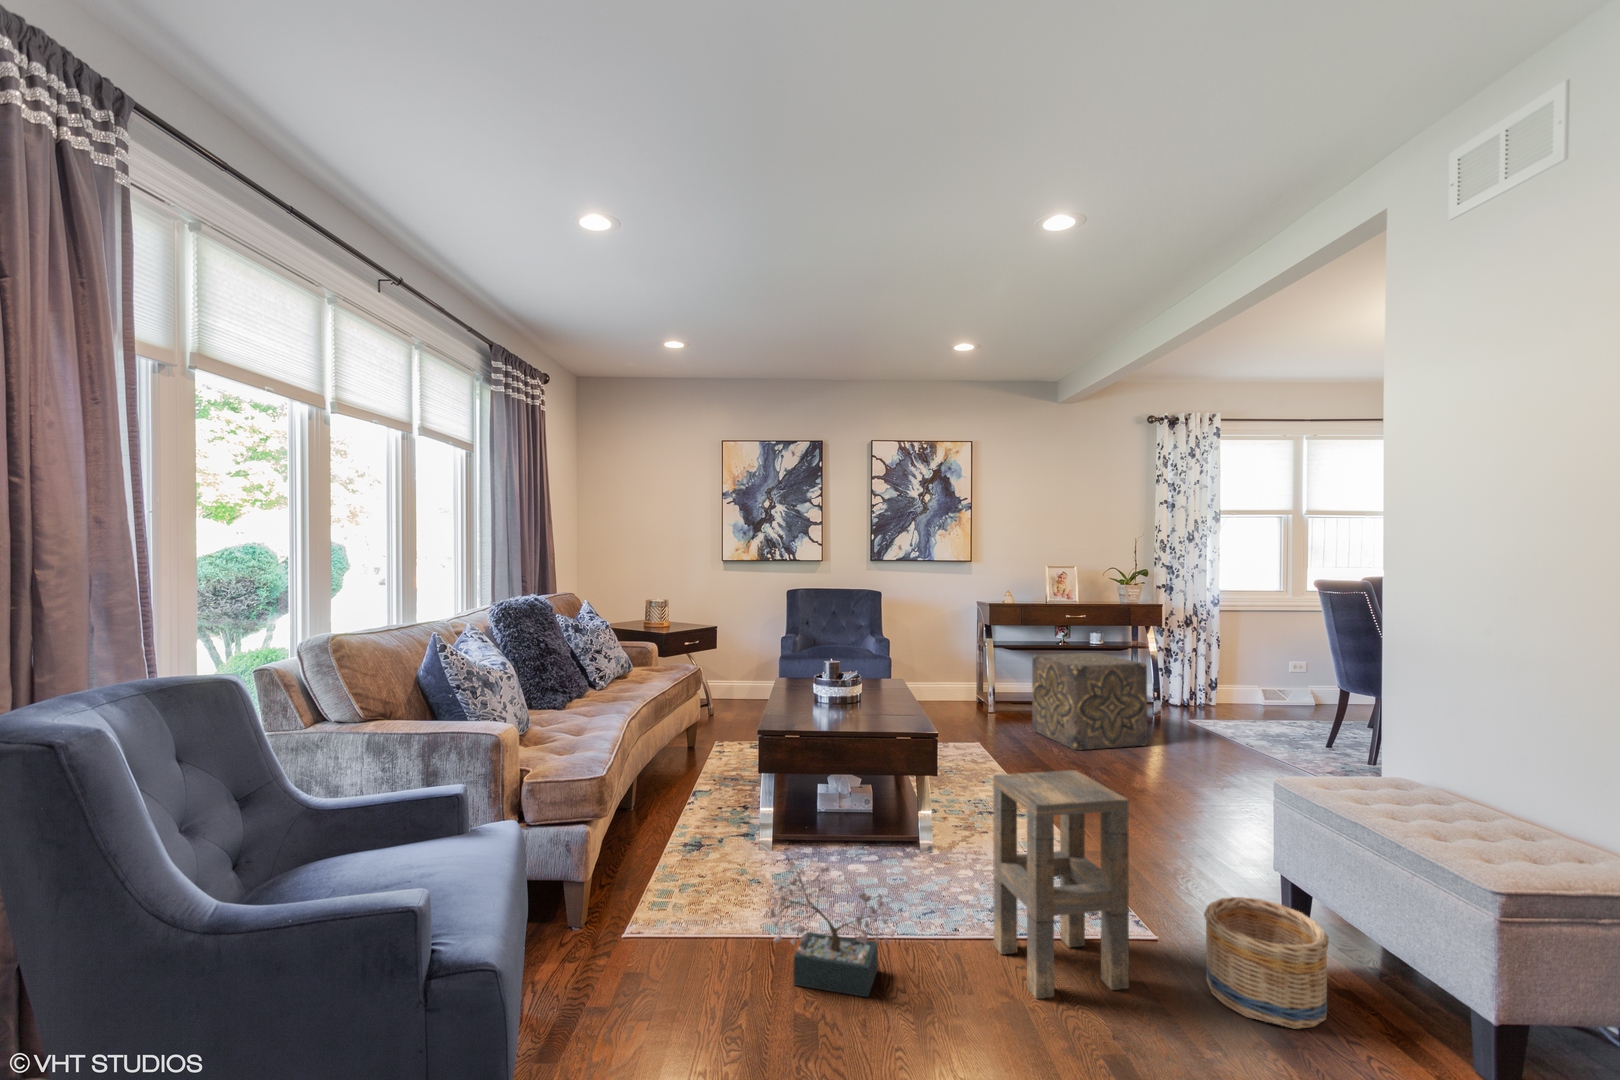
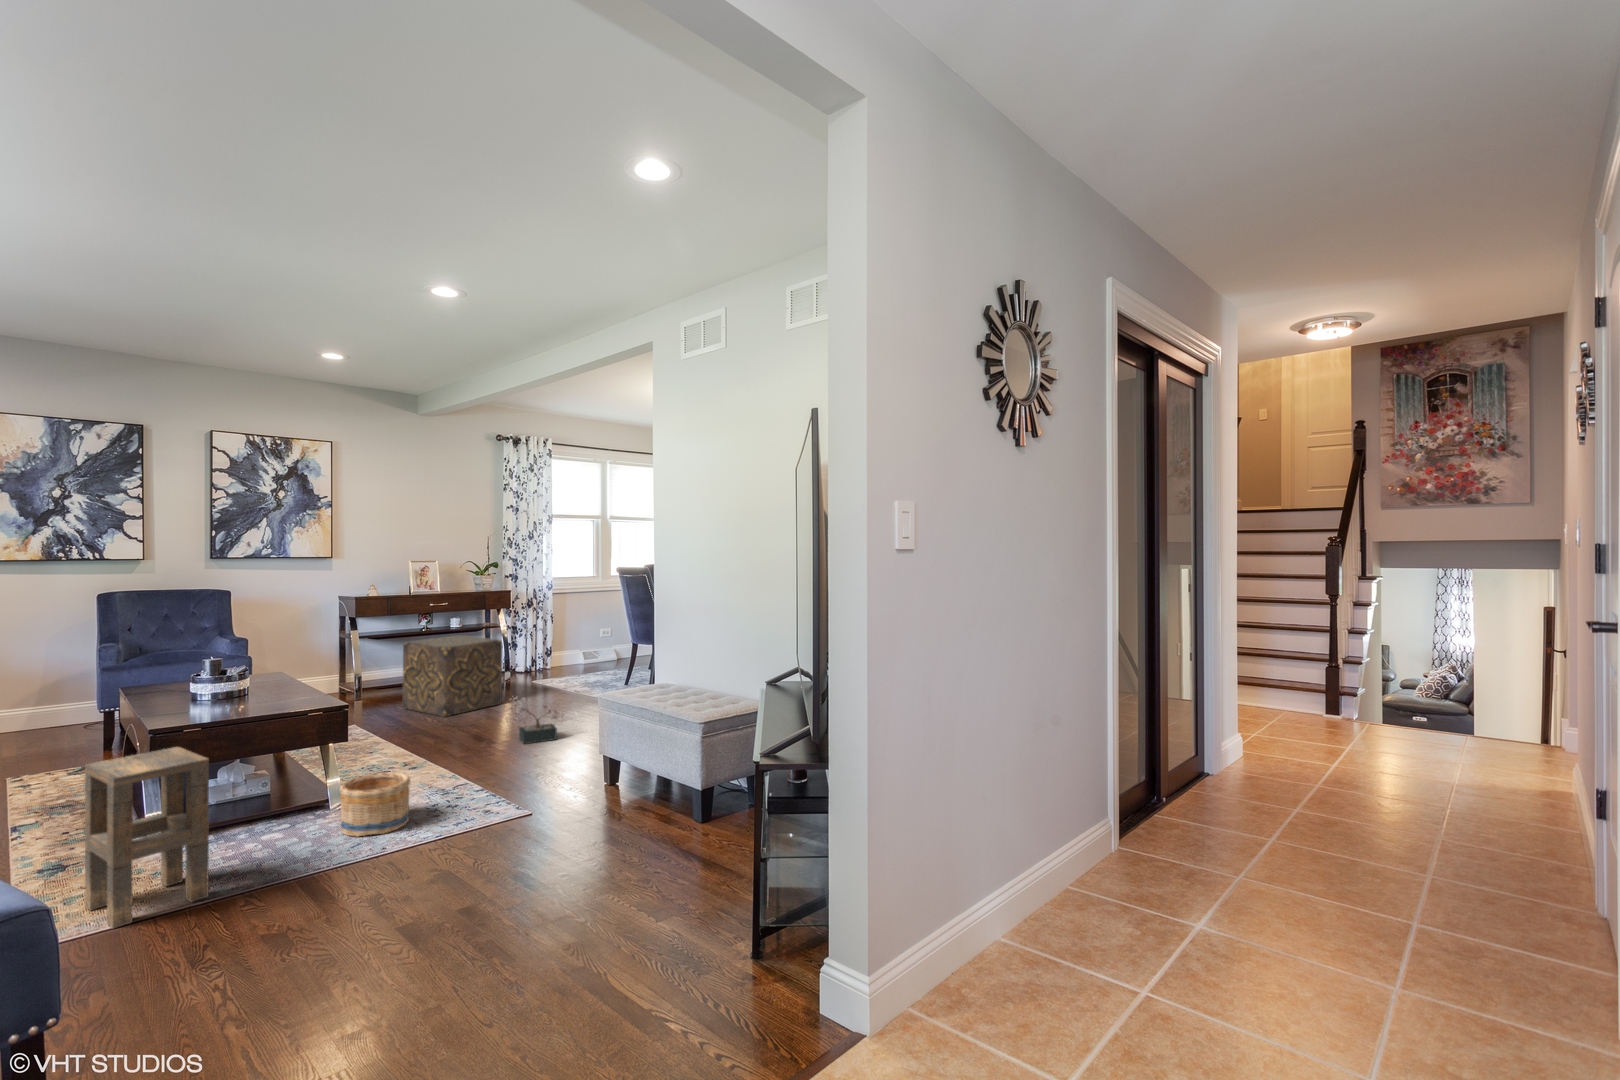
side table: present [993,770,1129,999] -> present [85,747,209,929]
decorative plant: present [768,856,895,997] -> present [506,696,564,744]
basket: present [1204,897,1329,1029] -> present [340,772,410,837]

